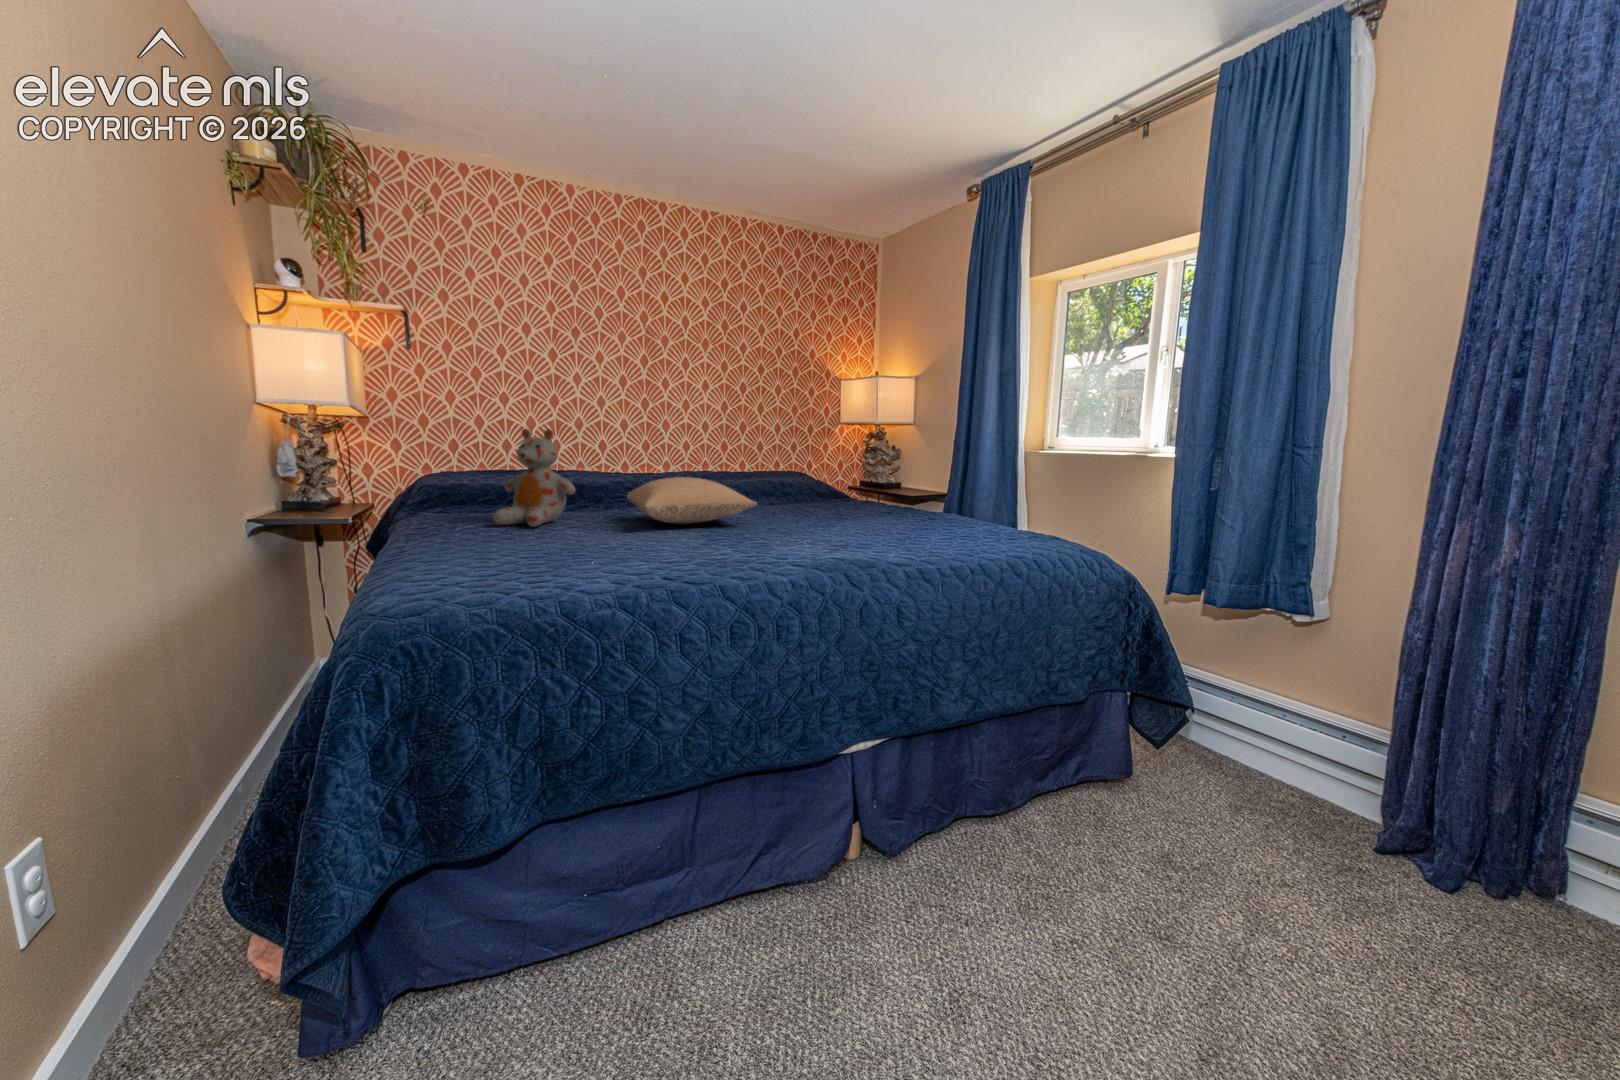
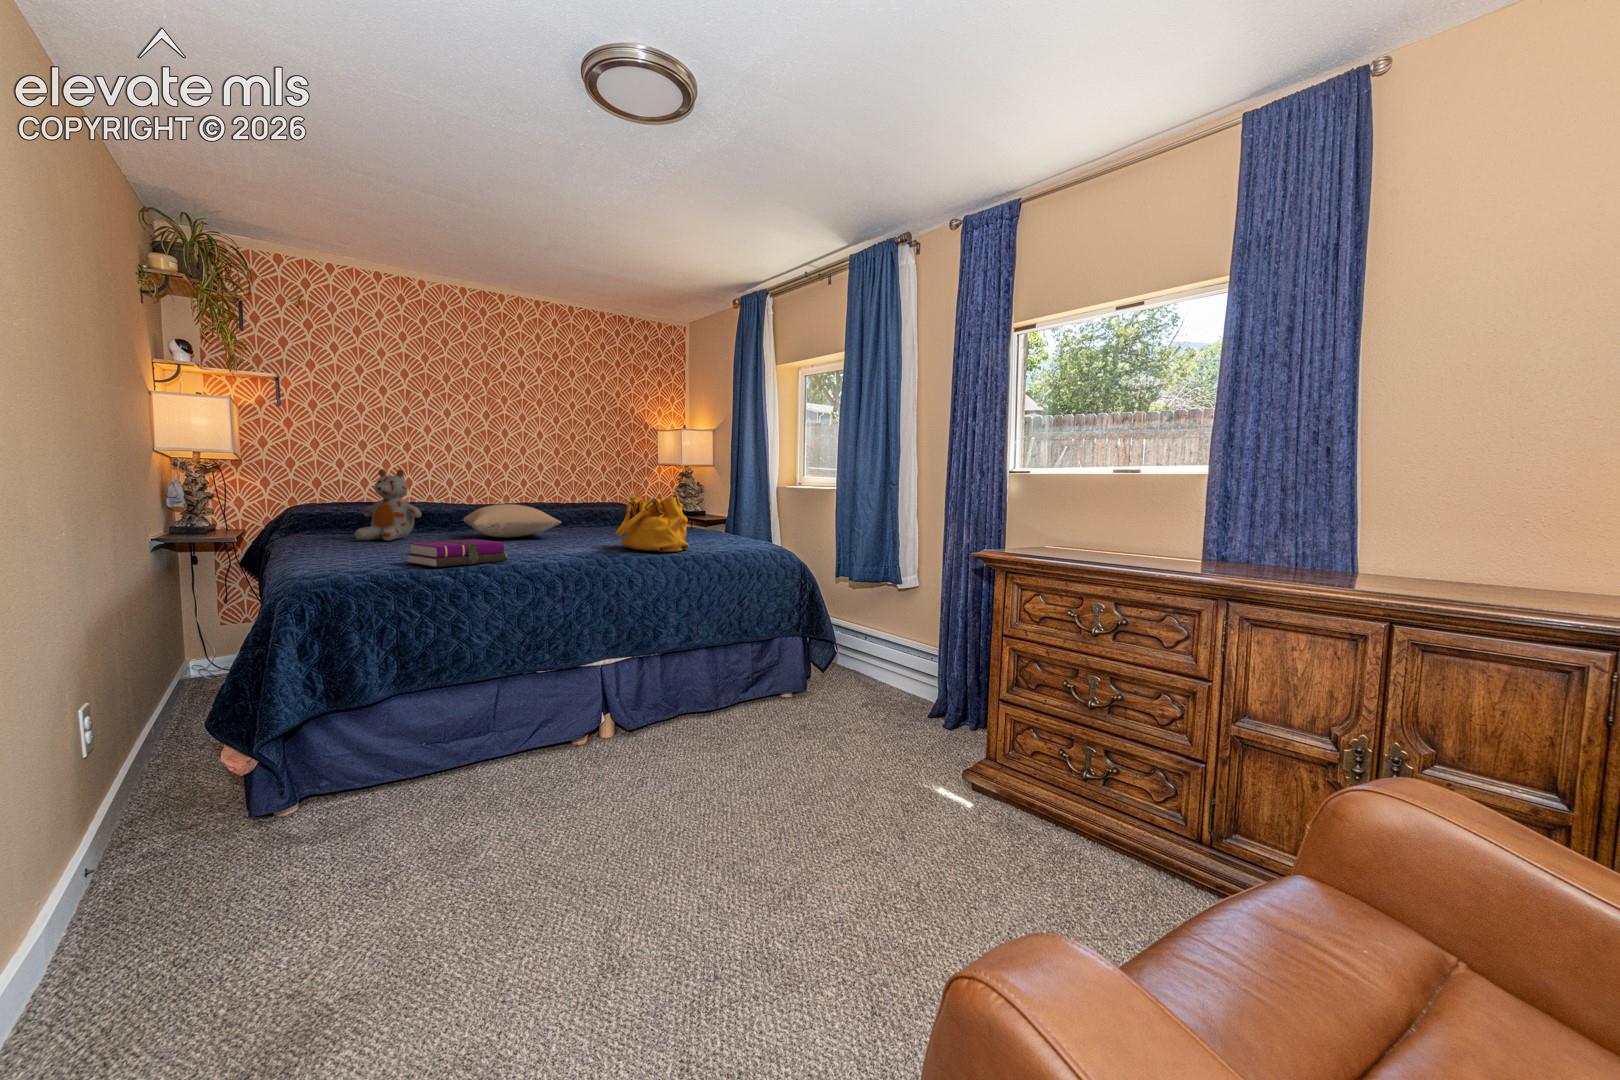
handbag: none [854,465,962,560] -> present [616,492,689,552]
notebook: none [561,537,708,592] -> present [406,539,507,567]

